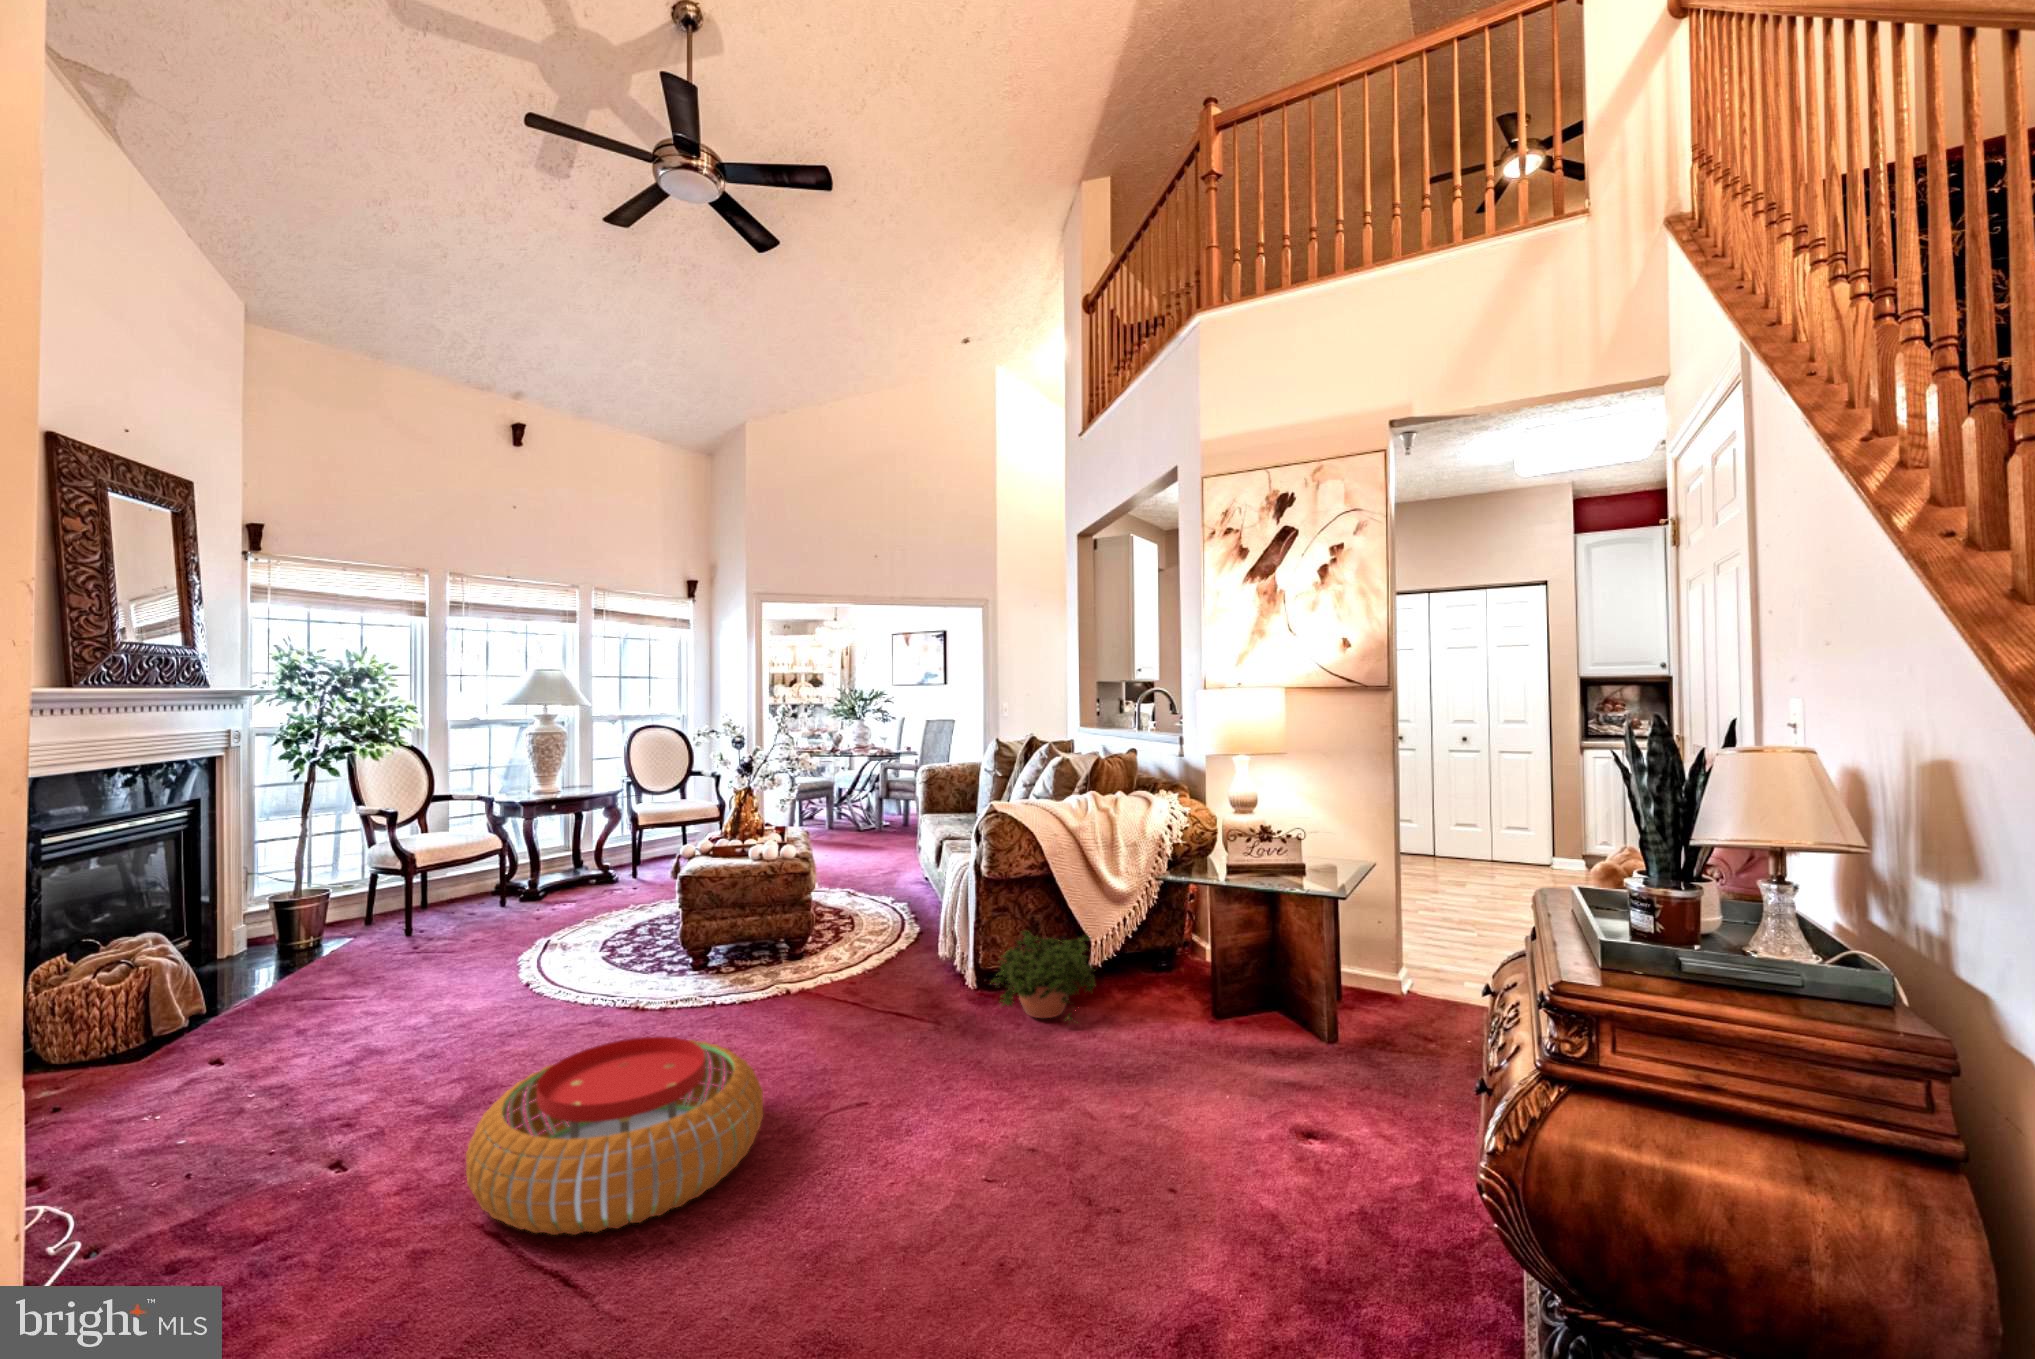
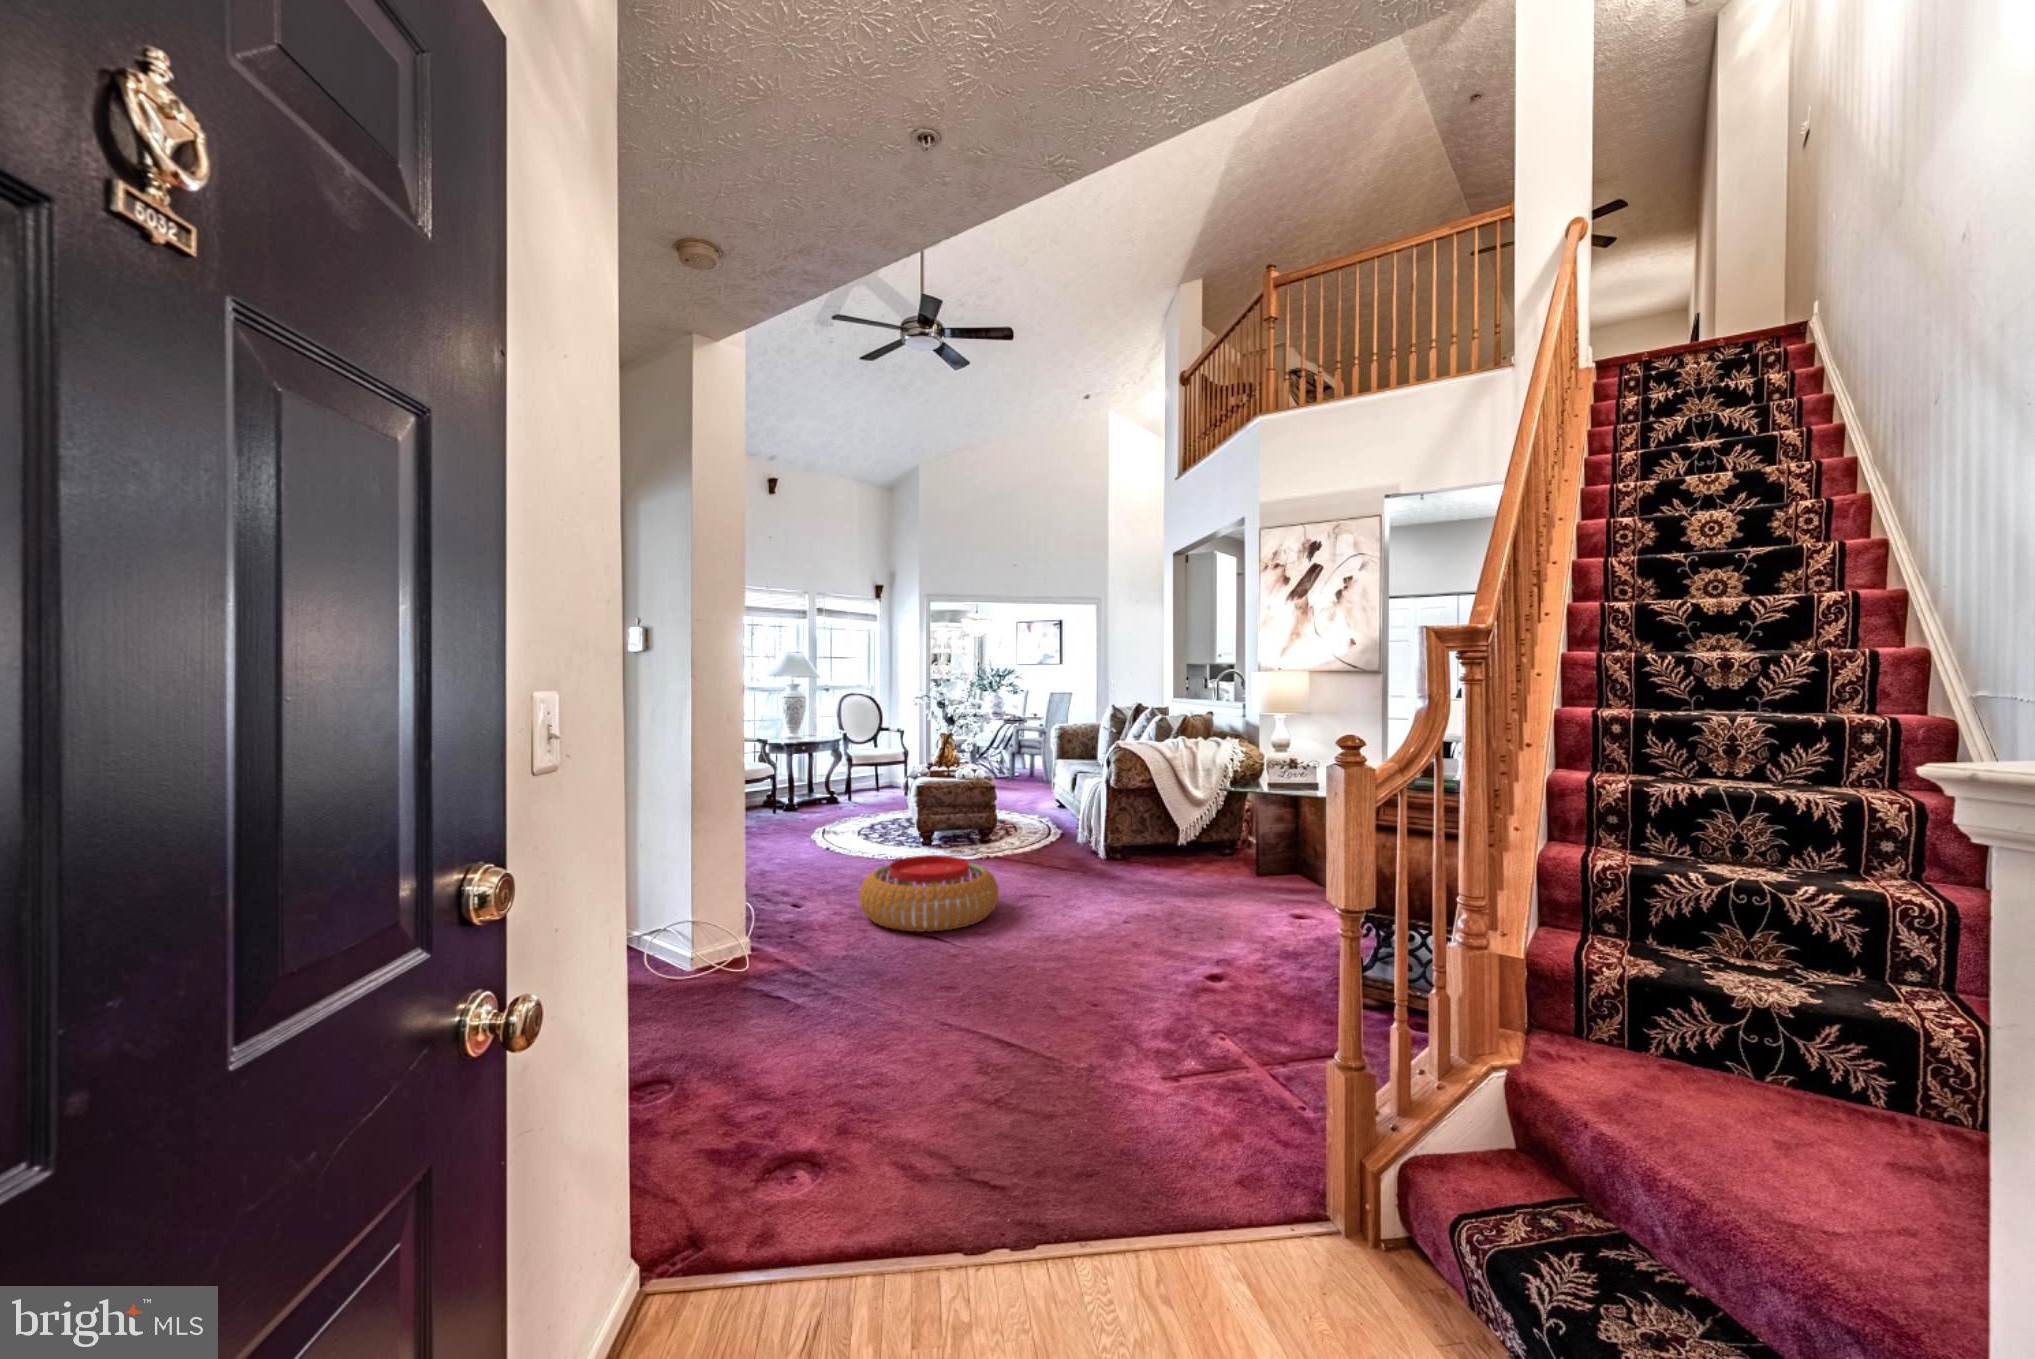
potted plant: present [992,931,1095,1023] -> none [1114,821,1184,878]

